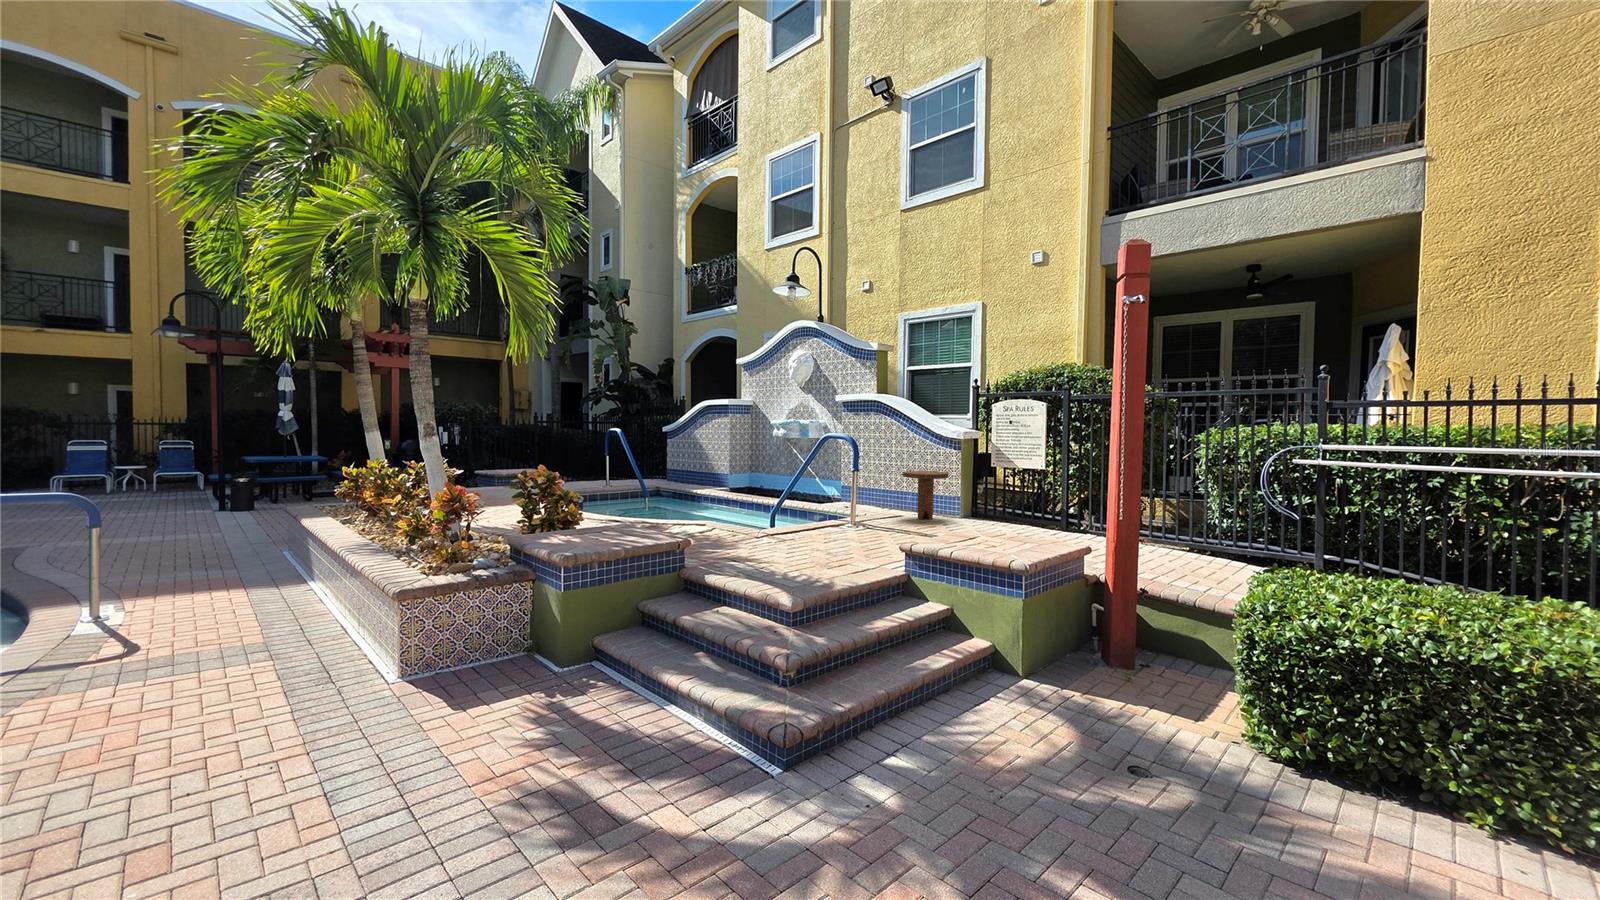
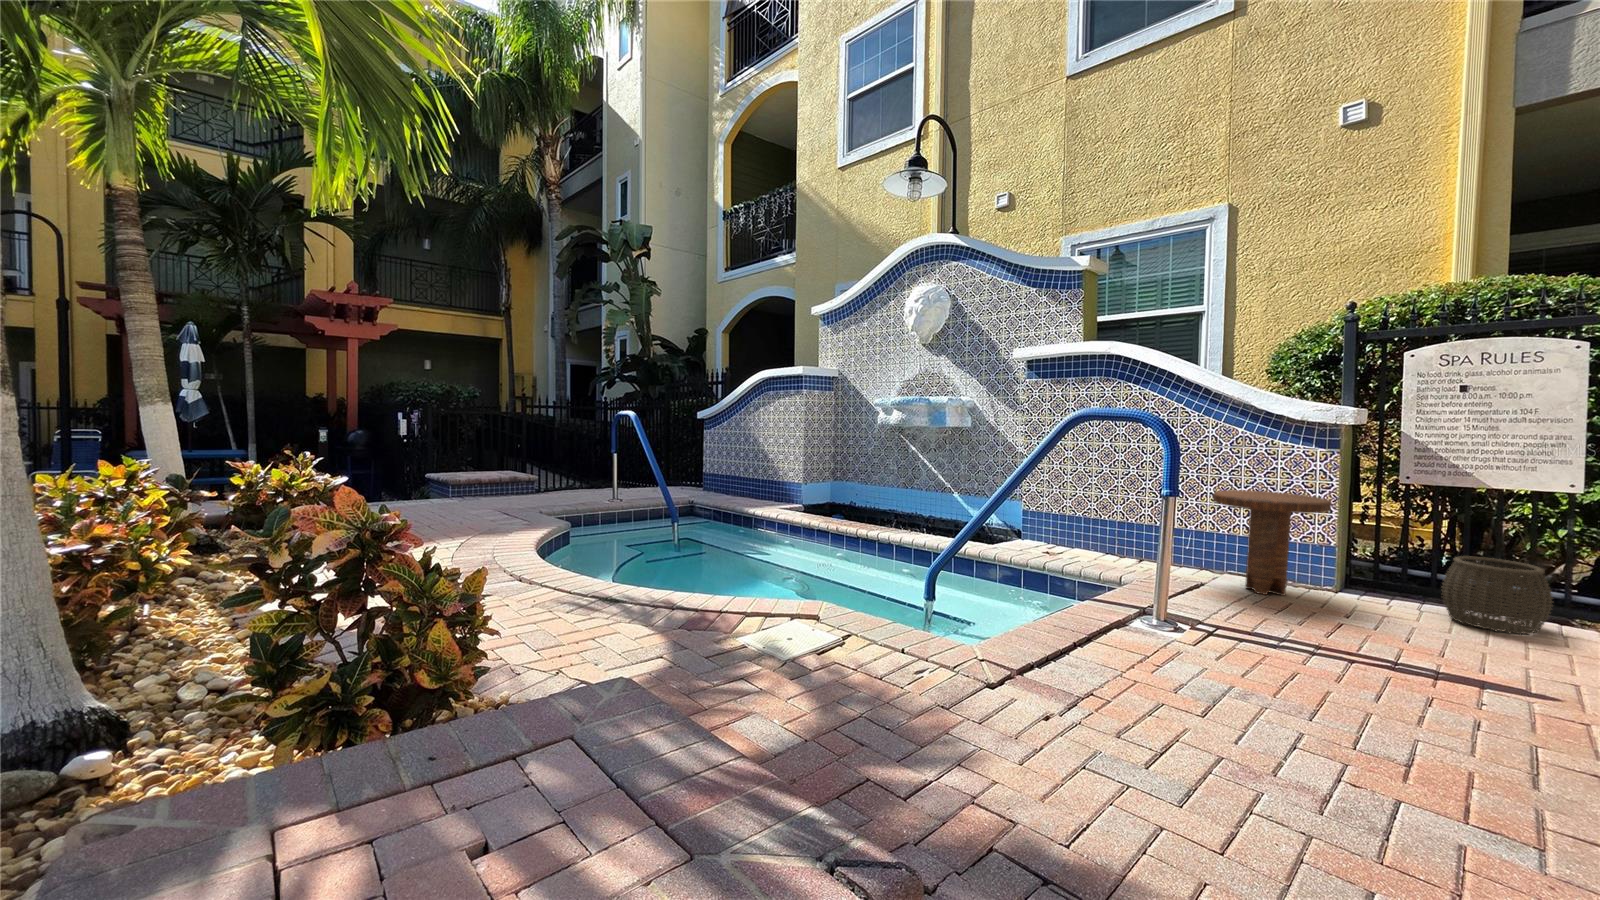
woven basket: none [977,497,1010,527] -> present [1442,556,1553,635]

